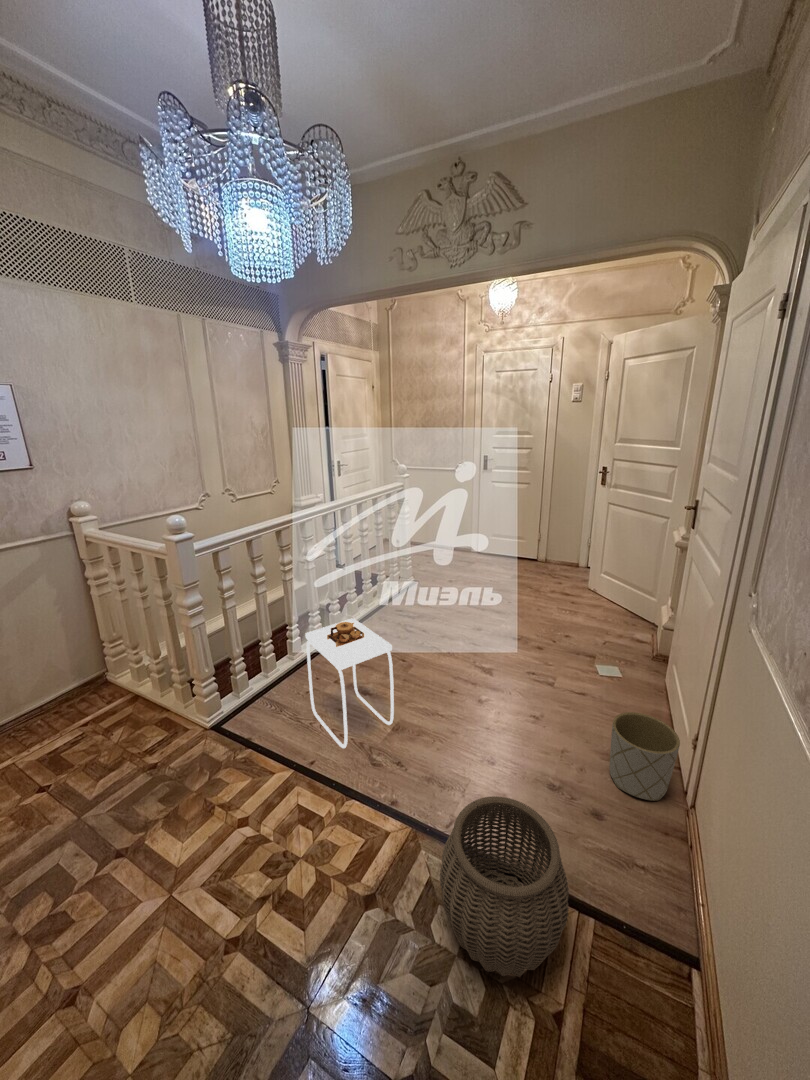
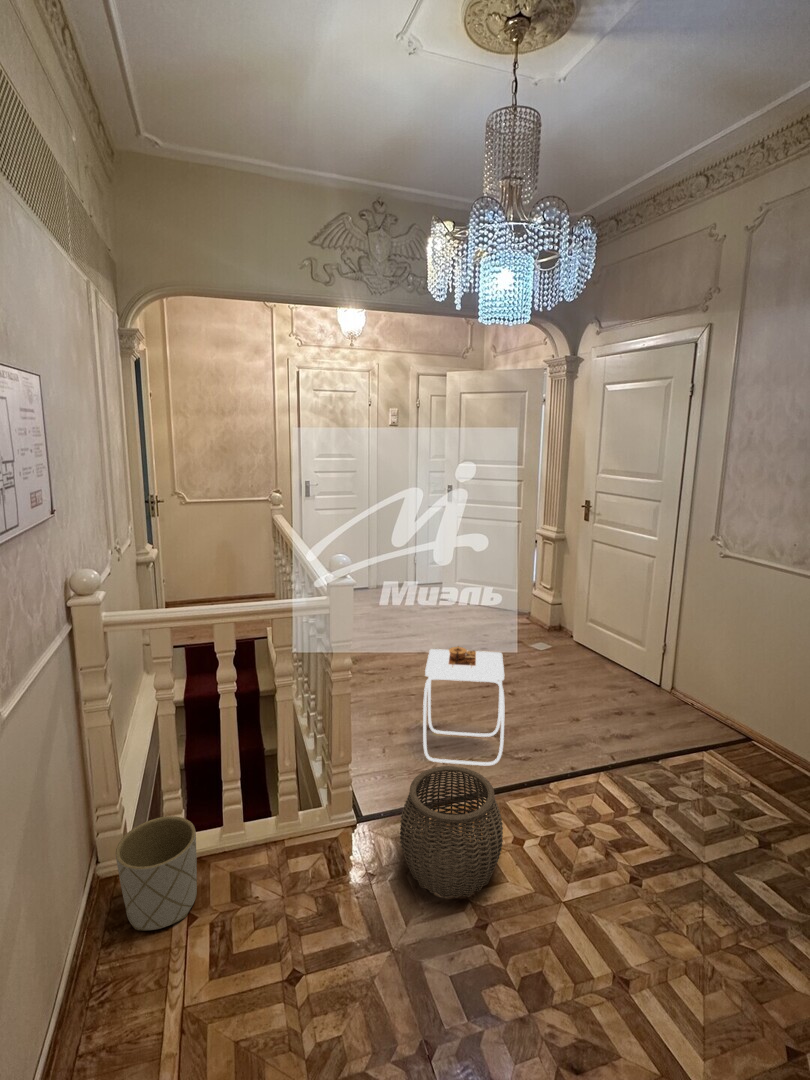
planter: present [610,712,680,801] -> present [116,816,197,931]
woven basket: present [440,796,569,977] -> present [400,766,503,898]

